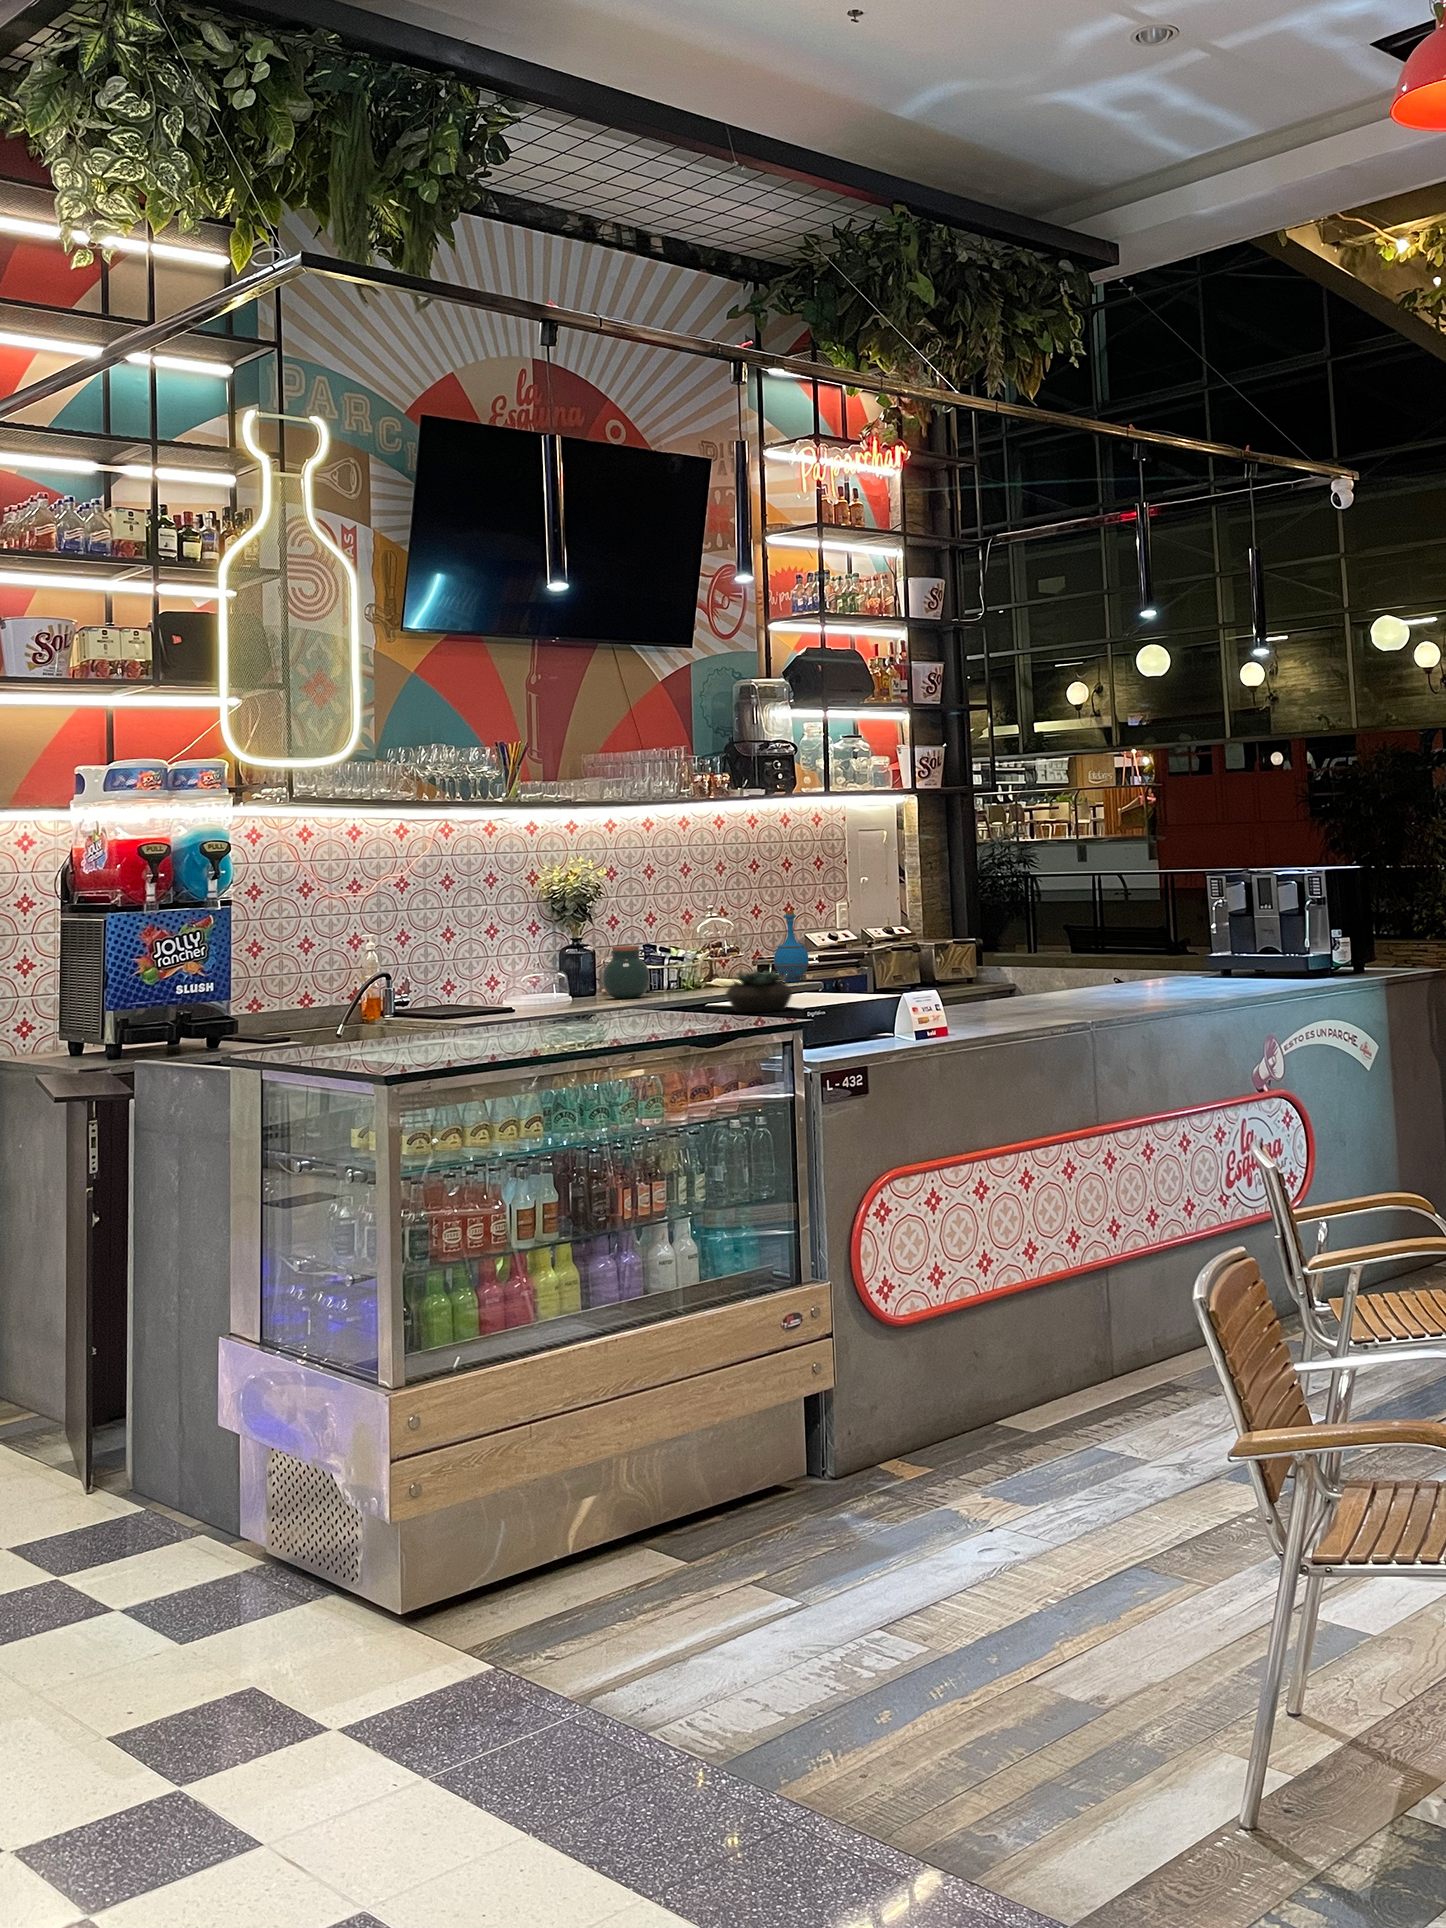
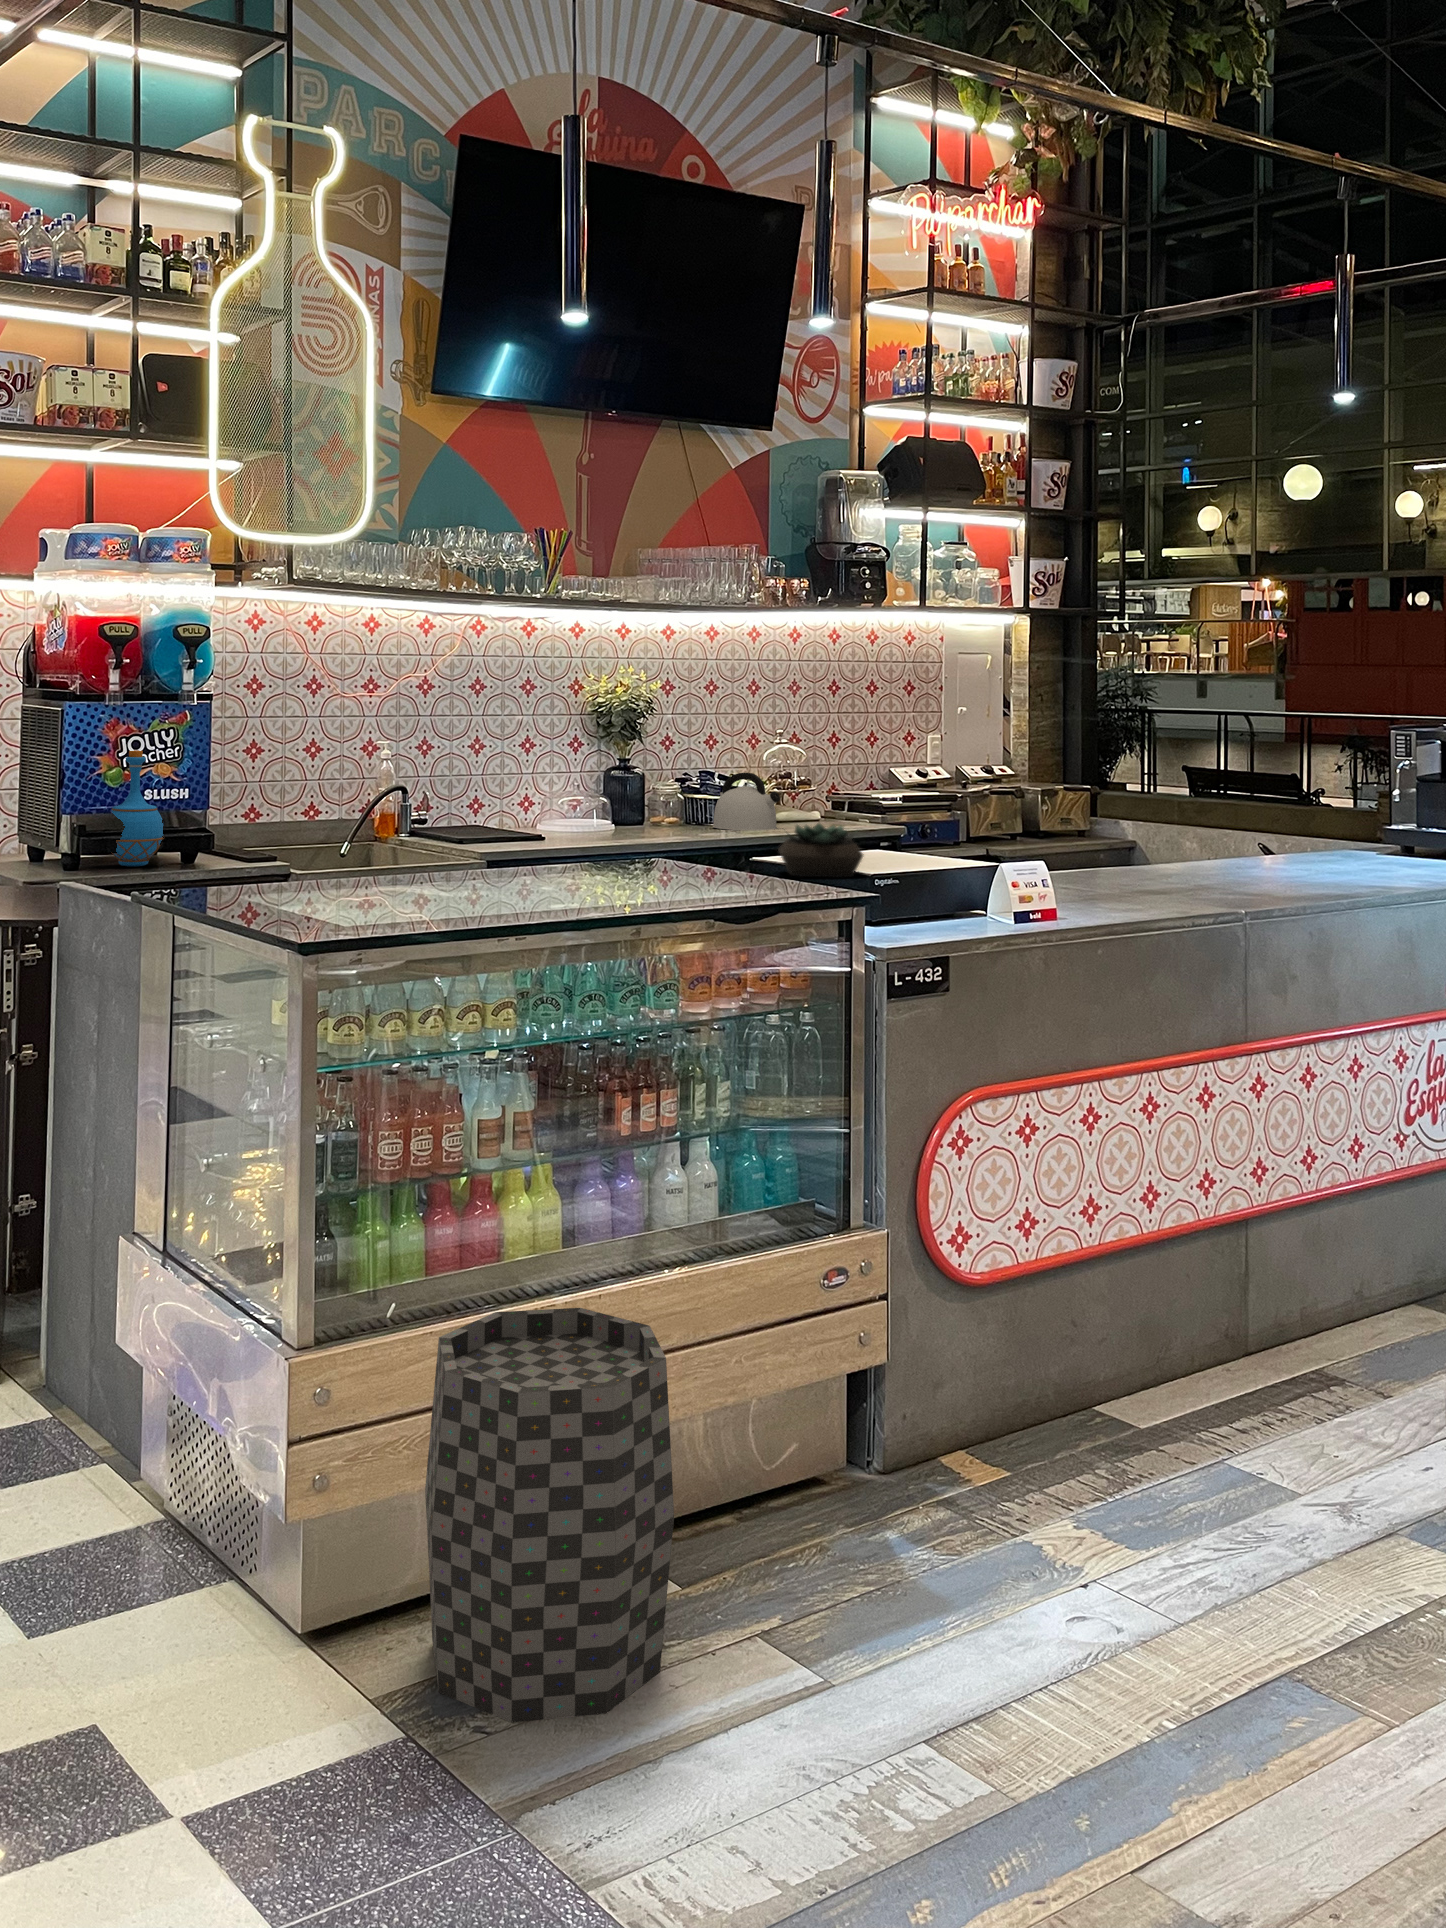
bottle: present [774,911,809,982] -> present [111,750,164,867]
kettle: none [656,943,714,993] -> present [713,773,780,830]
jar: present [603,946,650,999] -> none [650,772,704,833]
trash can: none [486,1349,681,1658] -> present [425,1308,674,1722]

